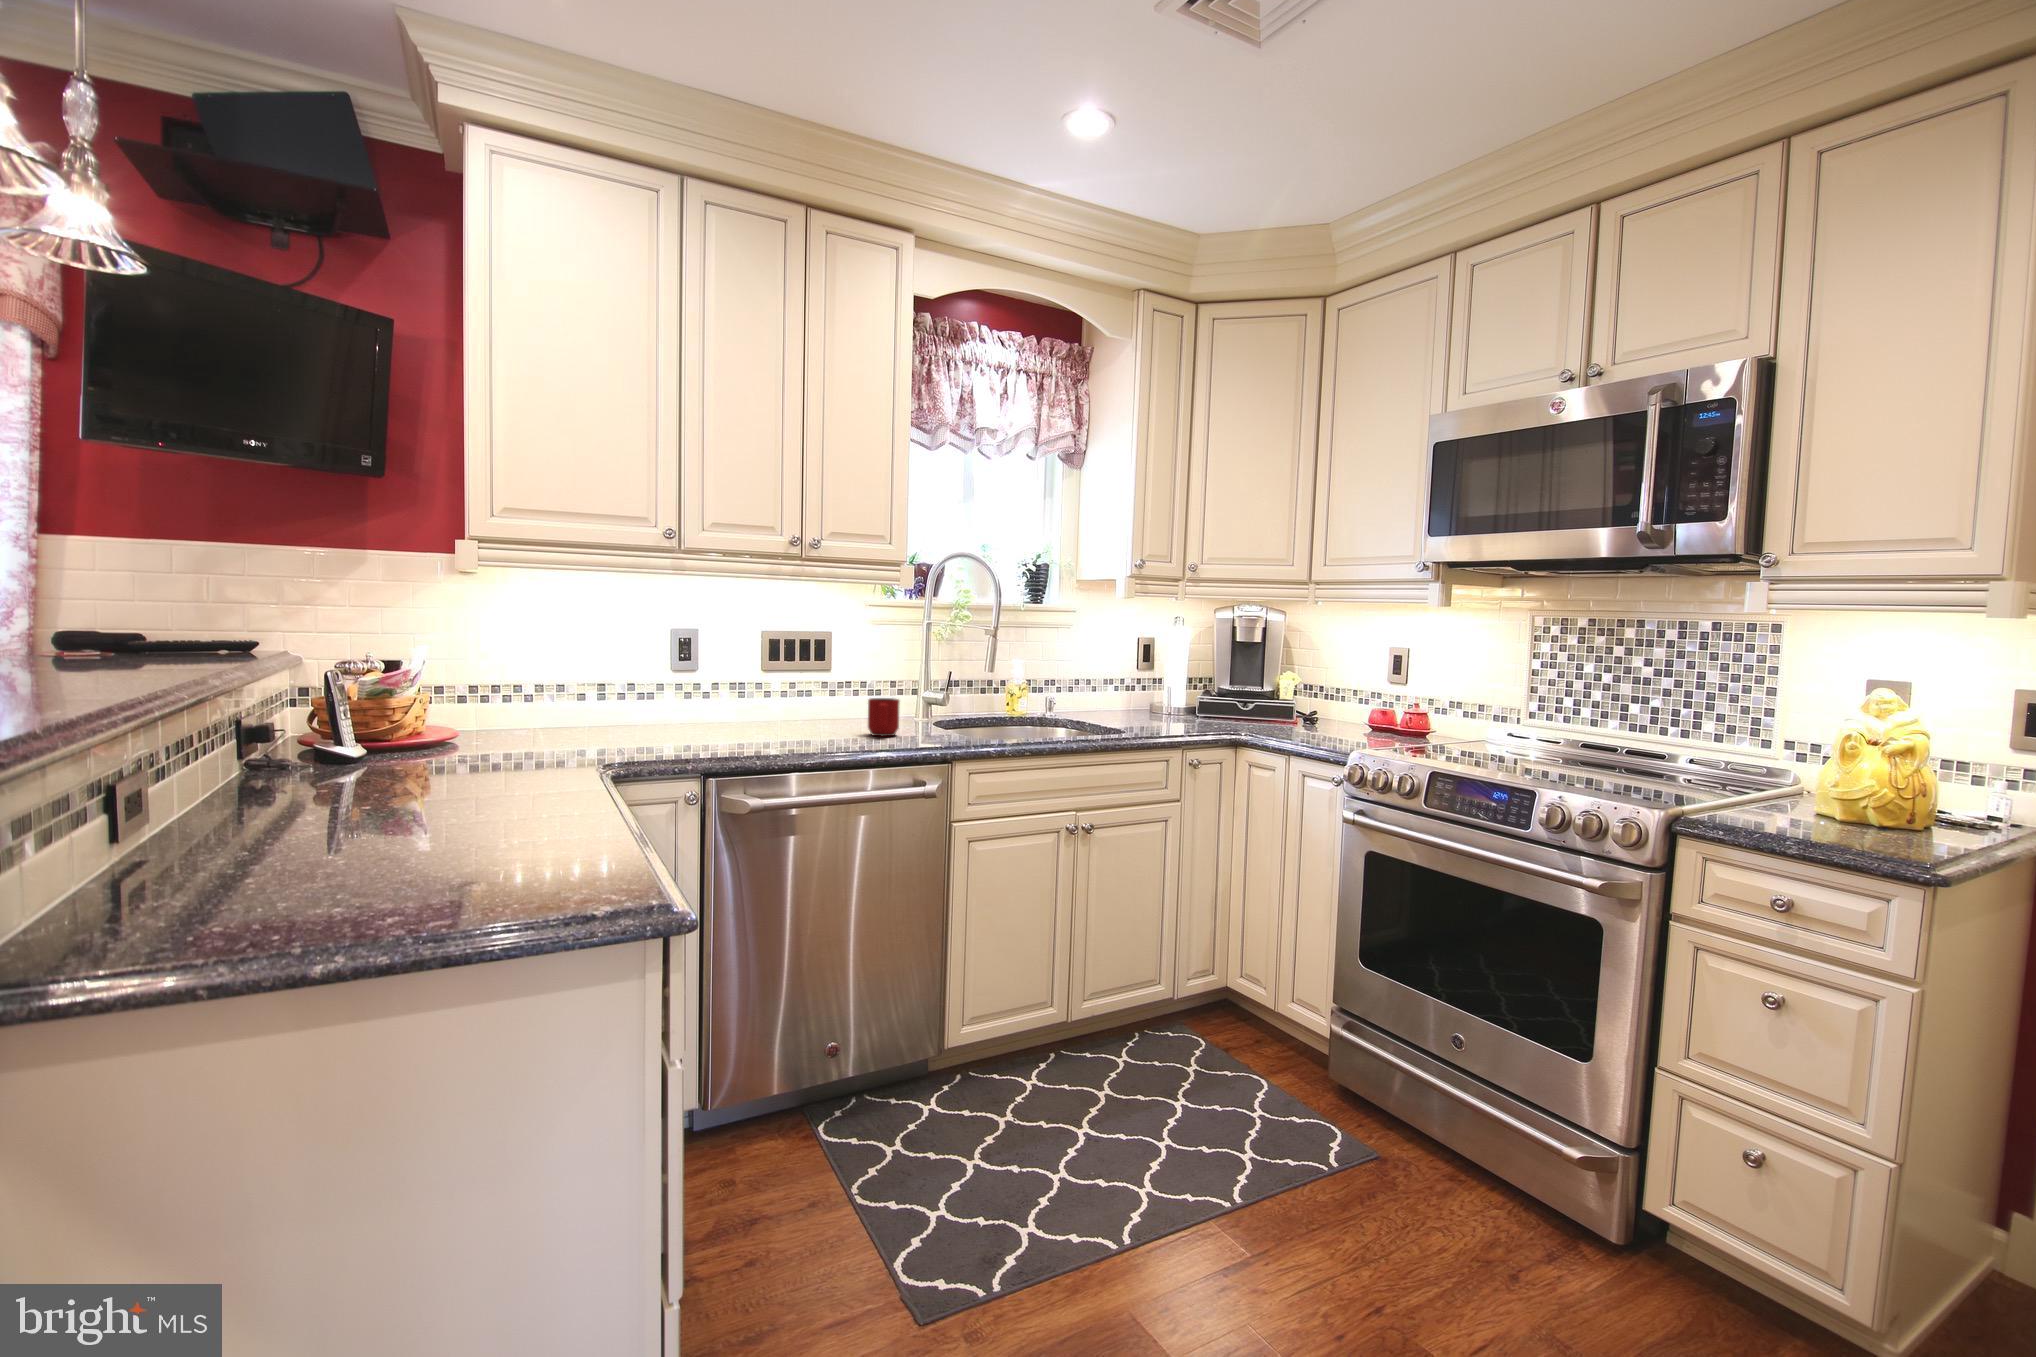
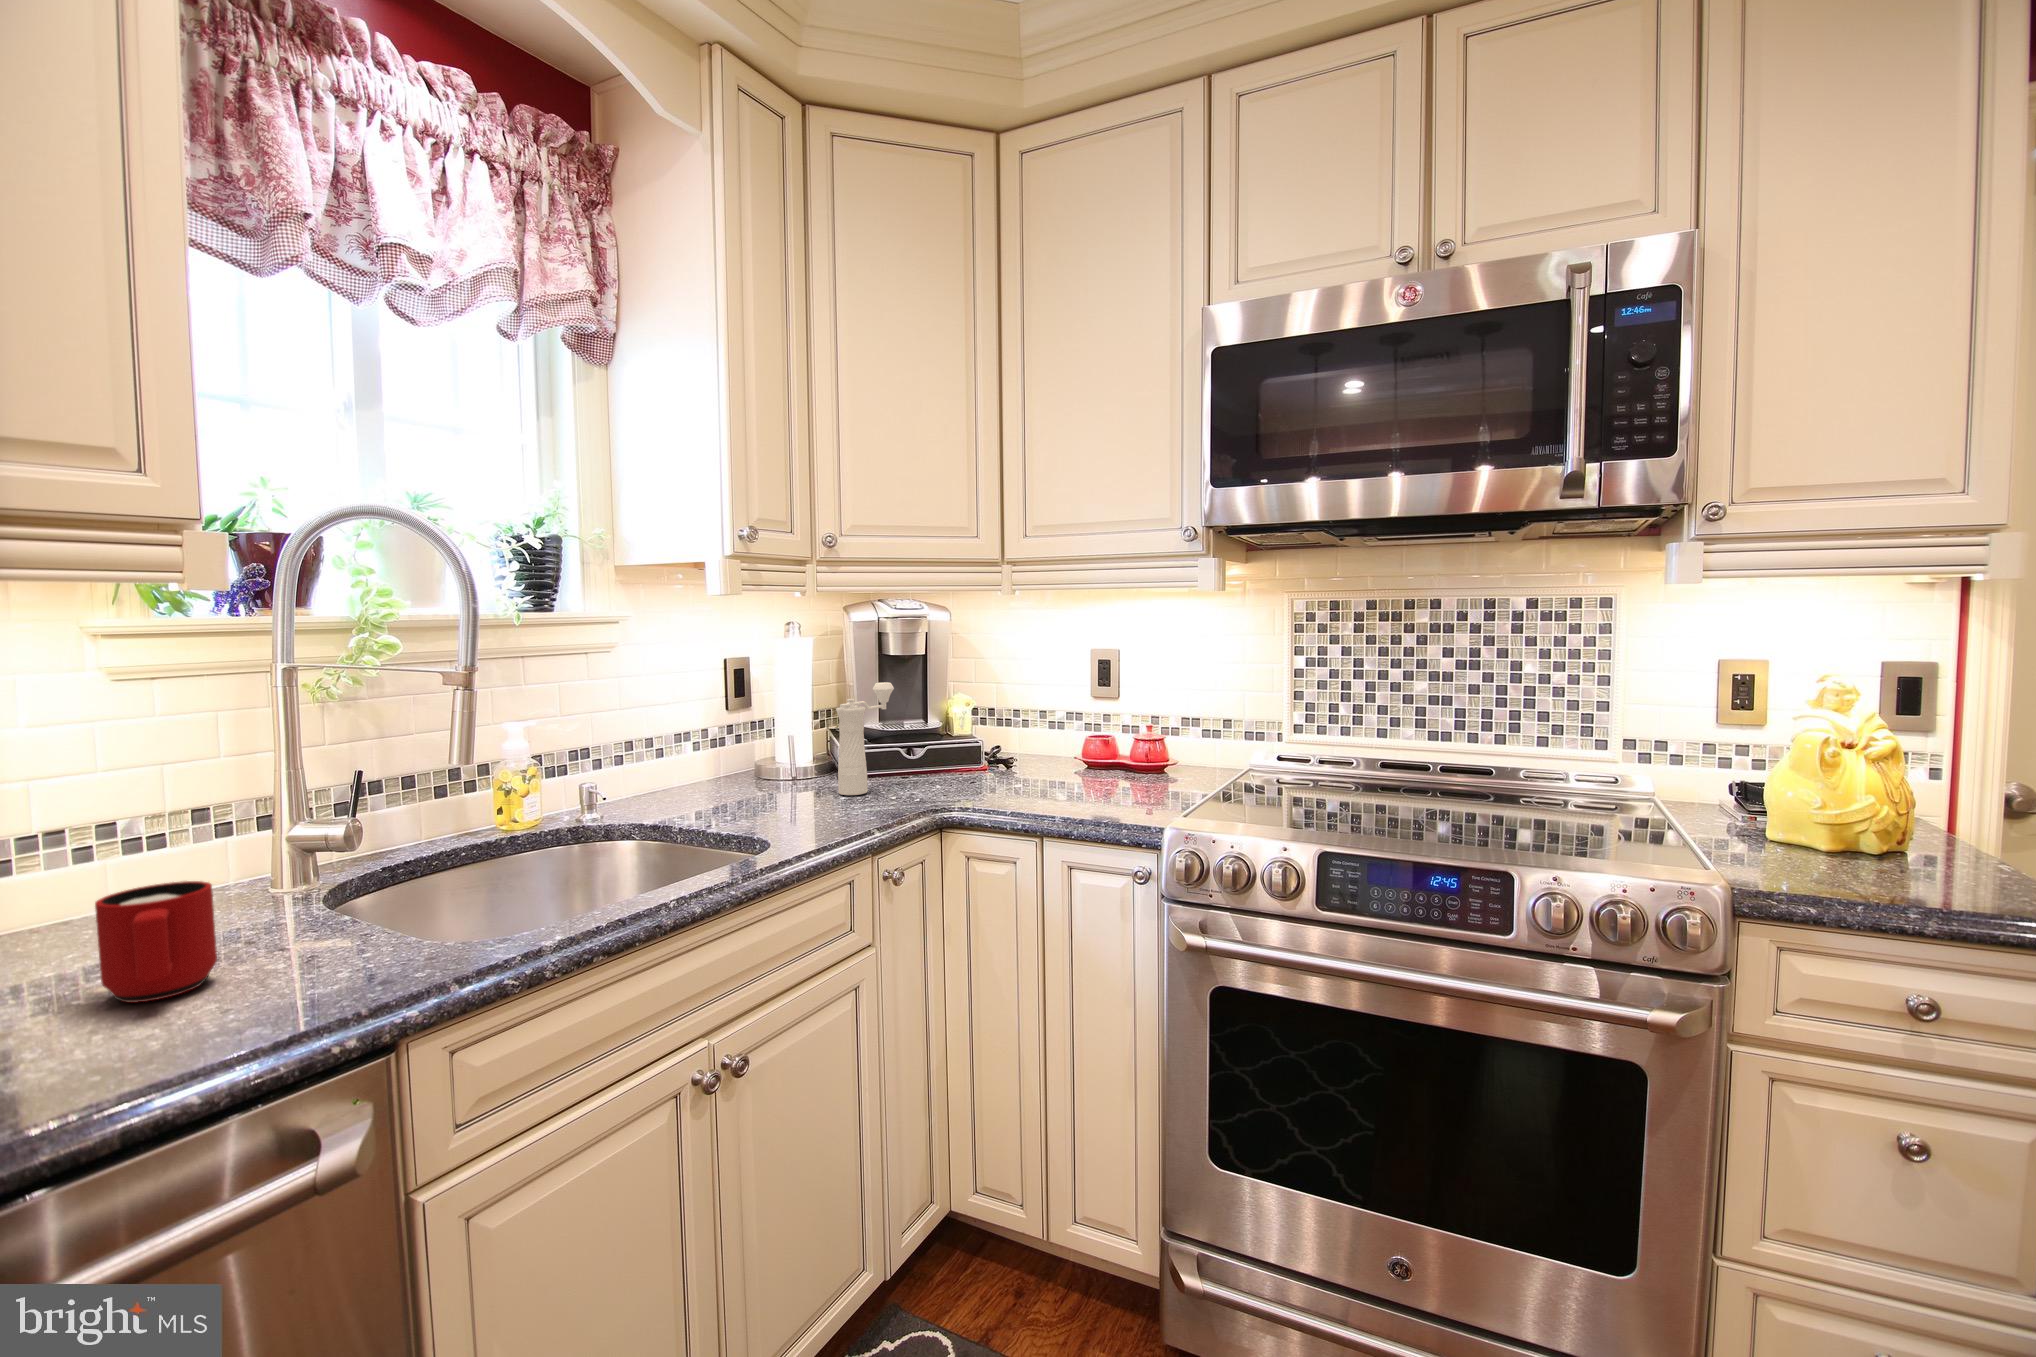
pepper mill: none [1184,658,1228,723] -> present [836,682,894,795]

